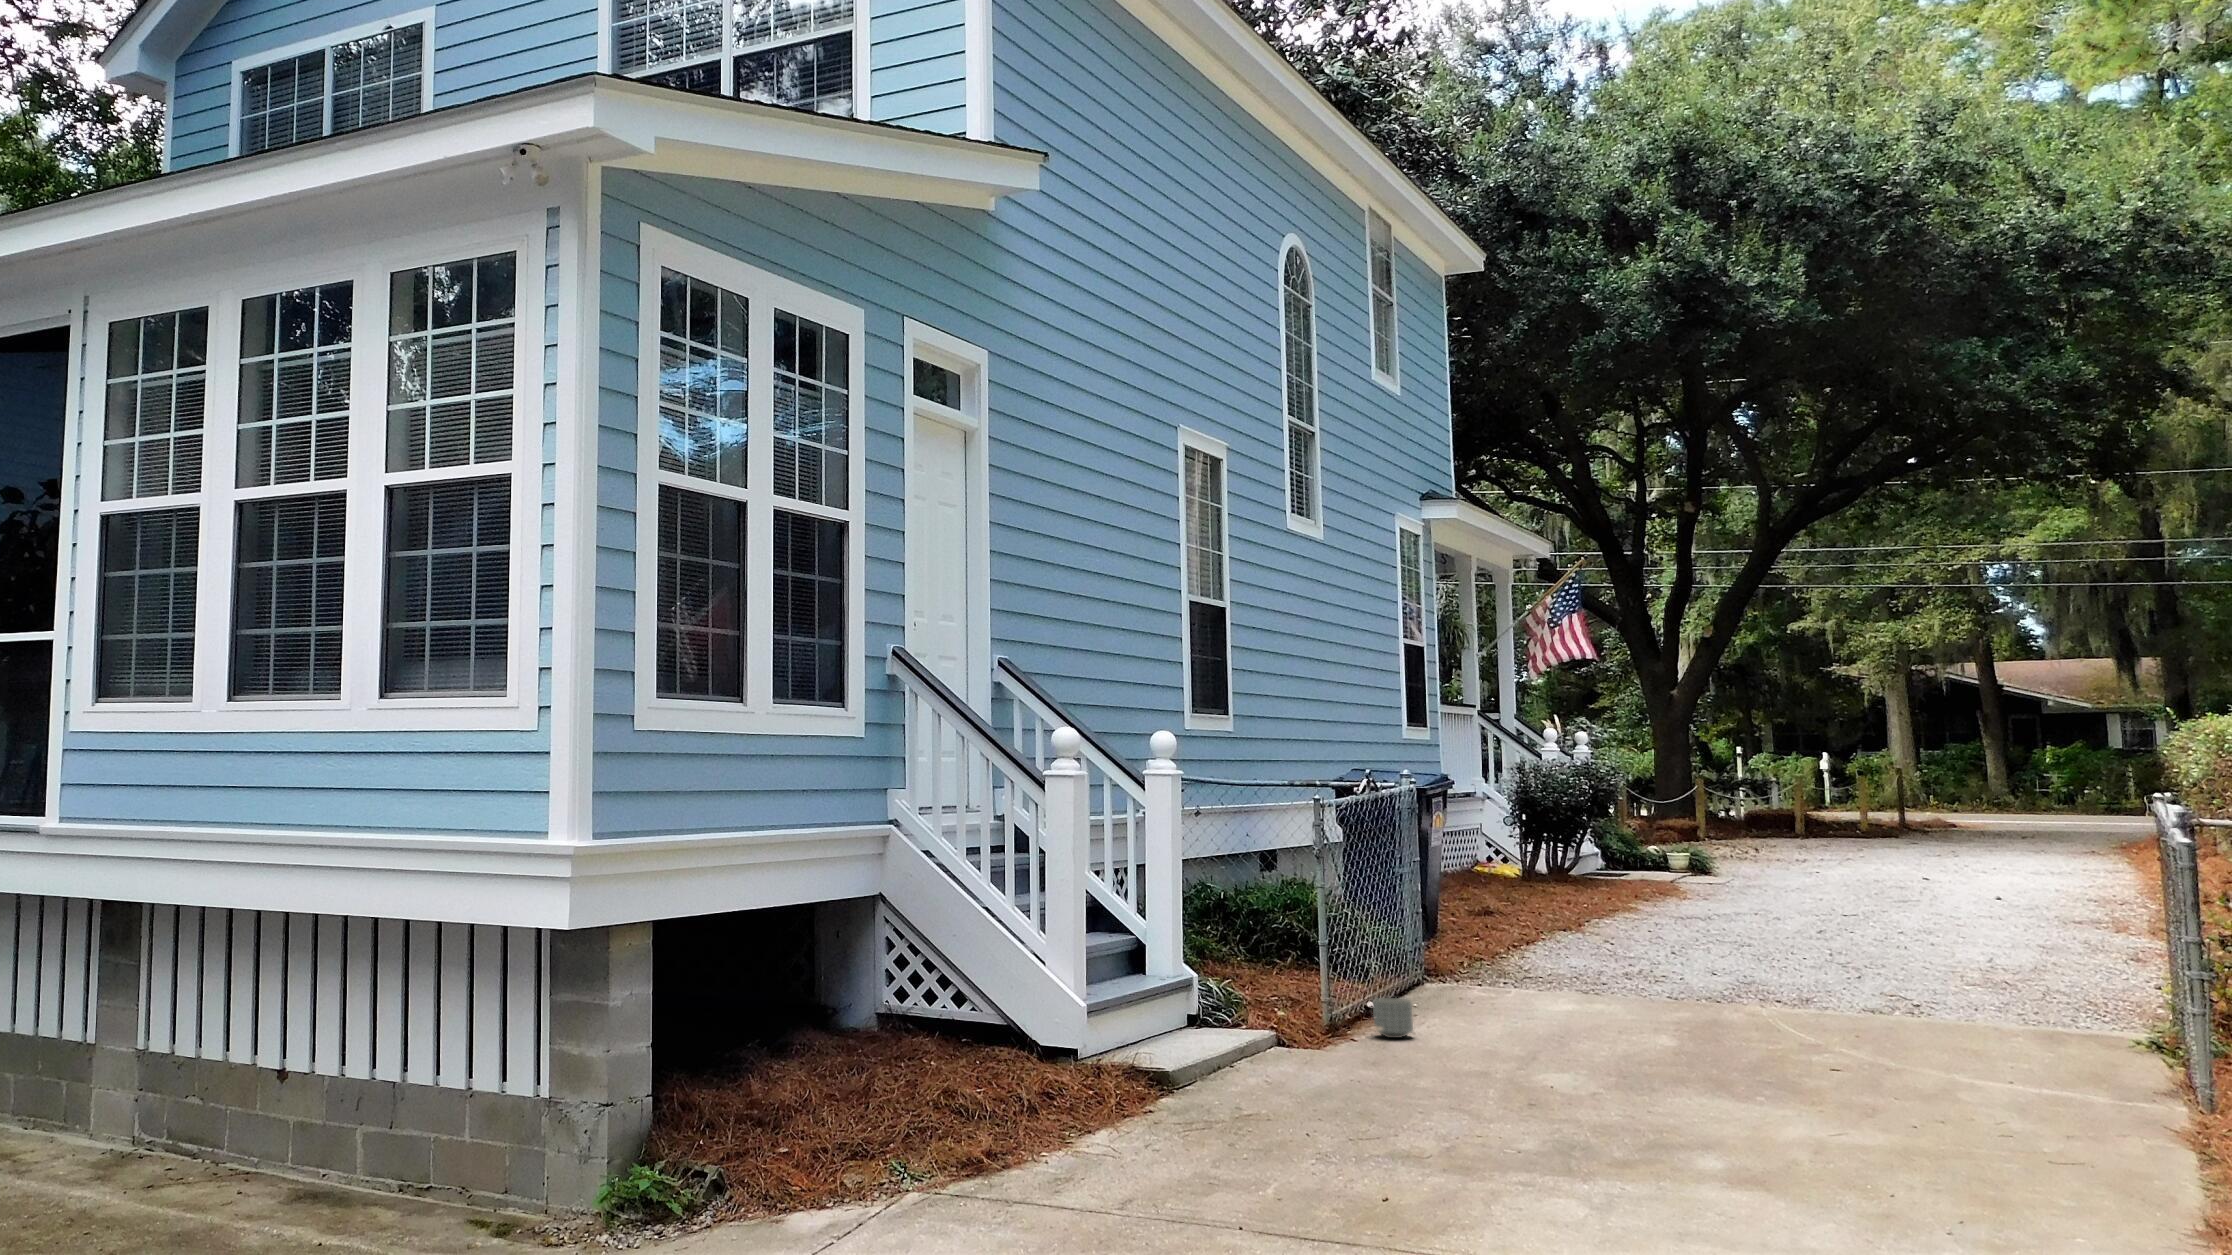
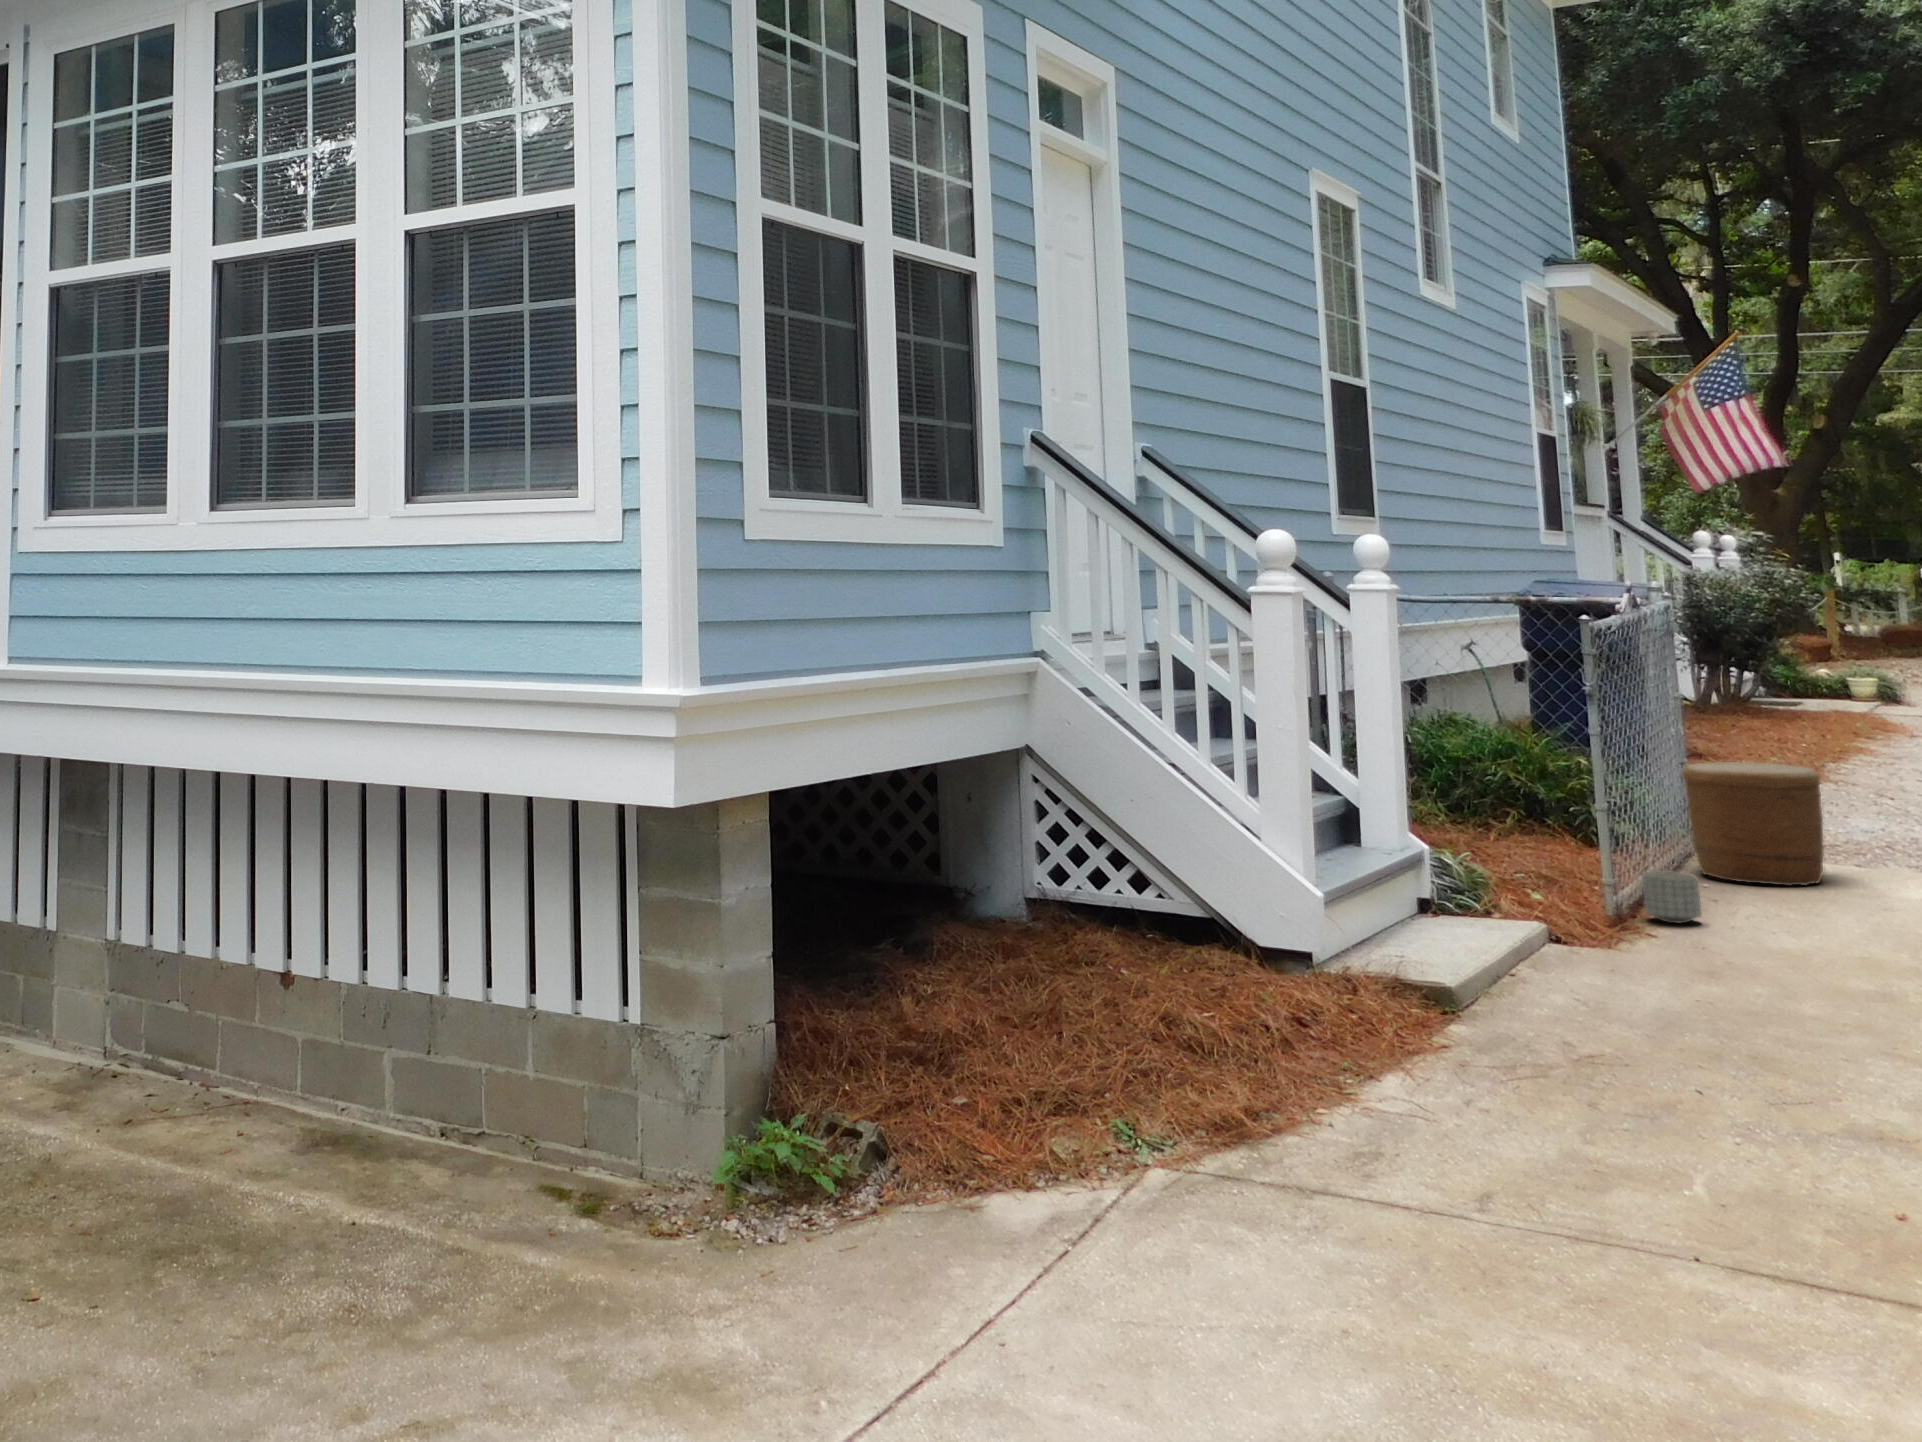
basket: none [1431,916,1528,1013] -> present [1683,762,1824,886]

